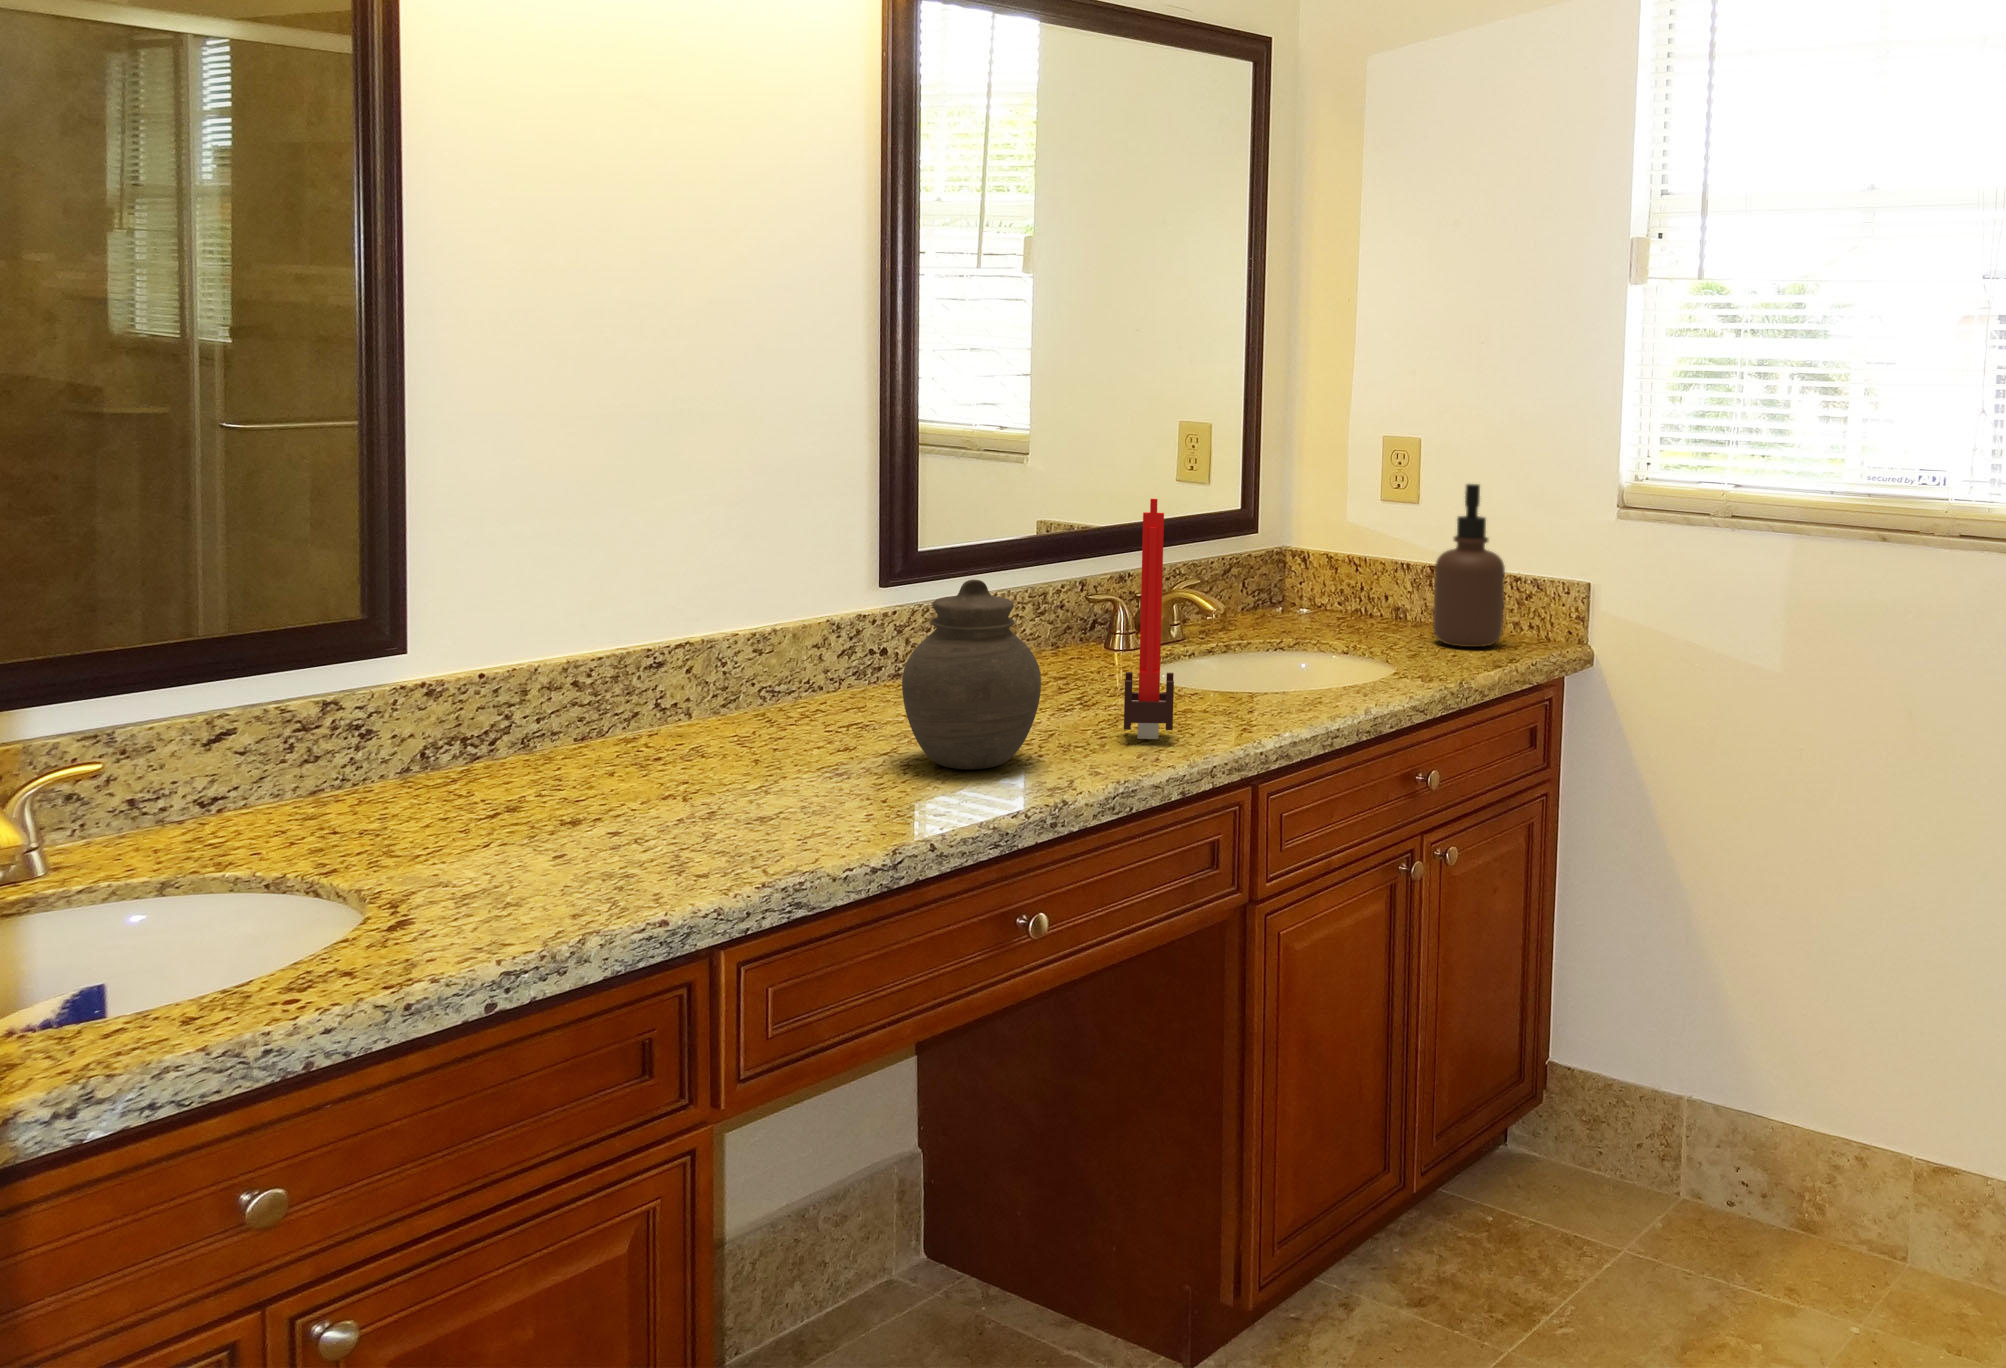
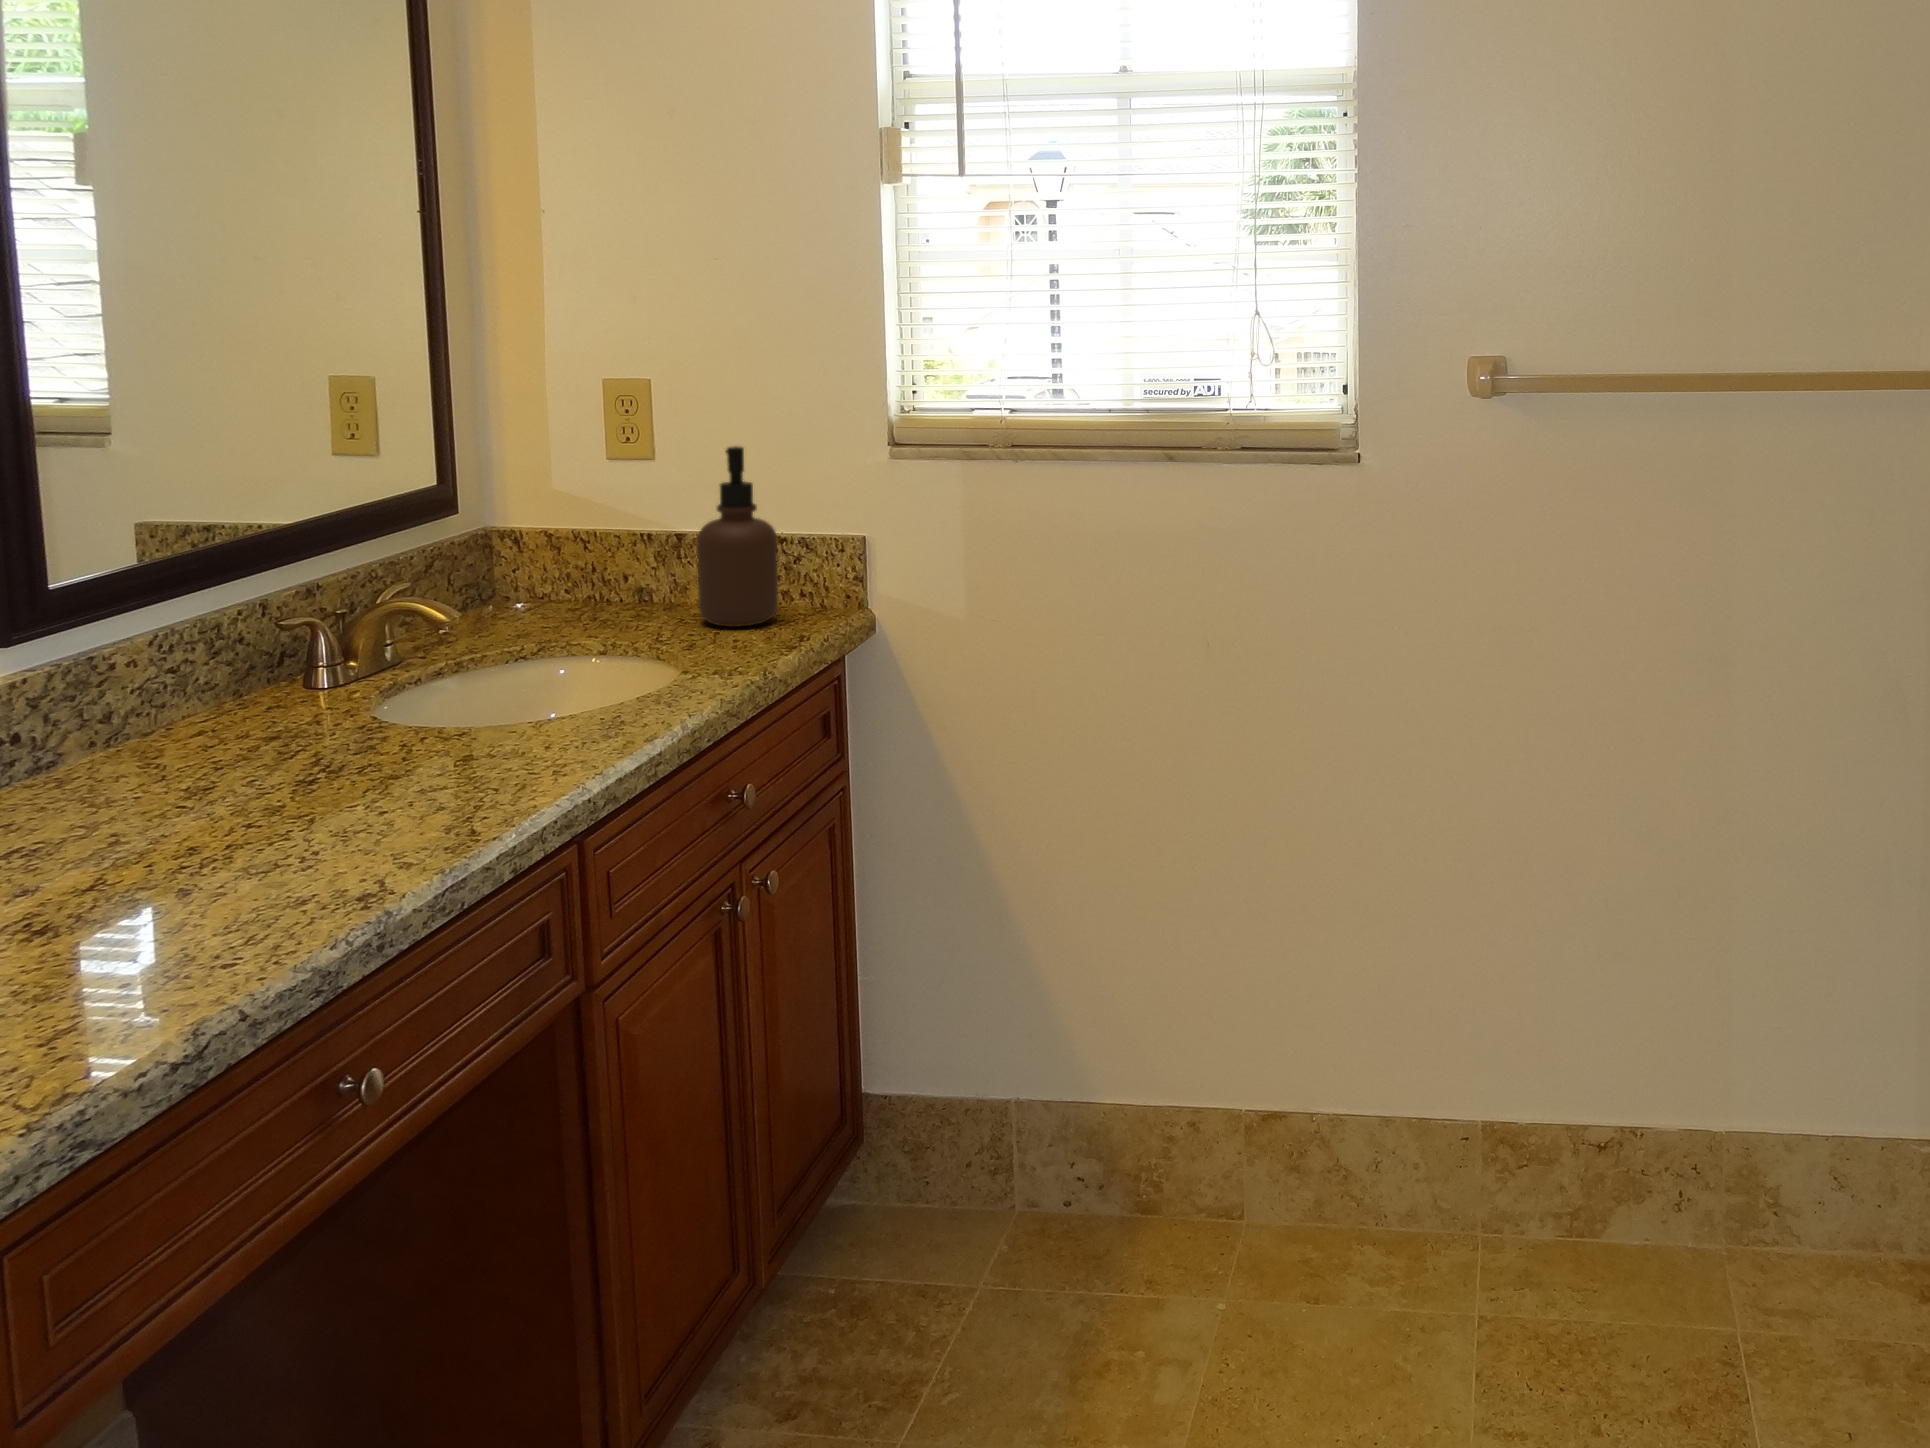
candle: present [1124,499,1174,739] -> none [402,521,477,809]
jar: present [902,580,1041,769] -> none [114,653,317,895]

